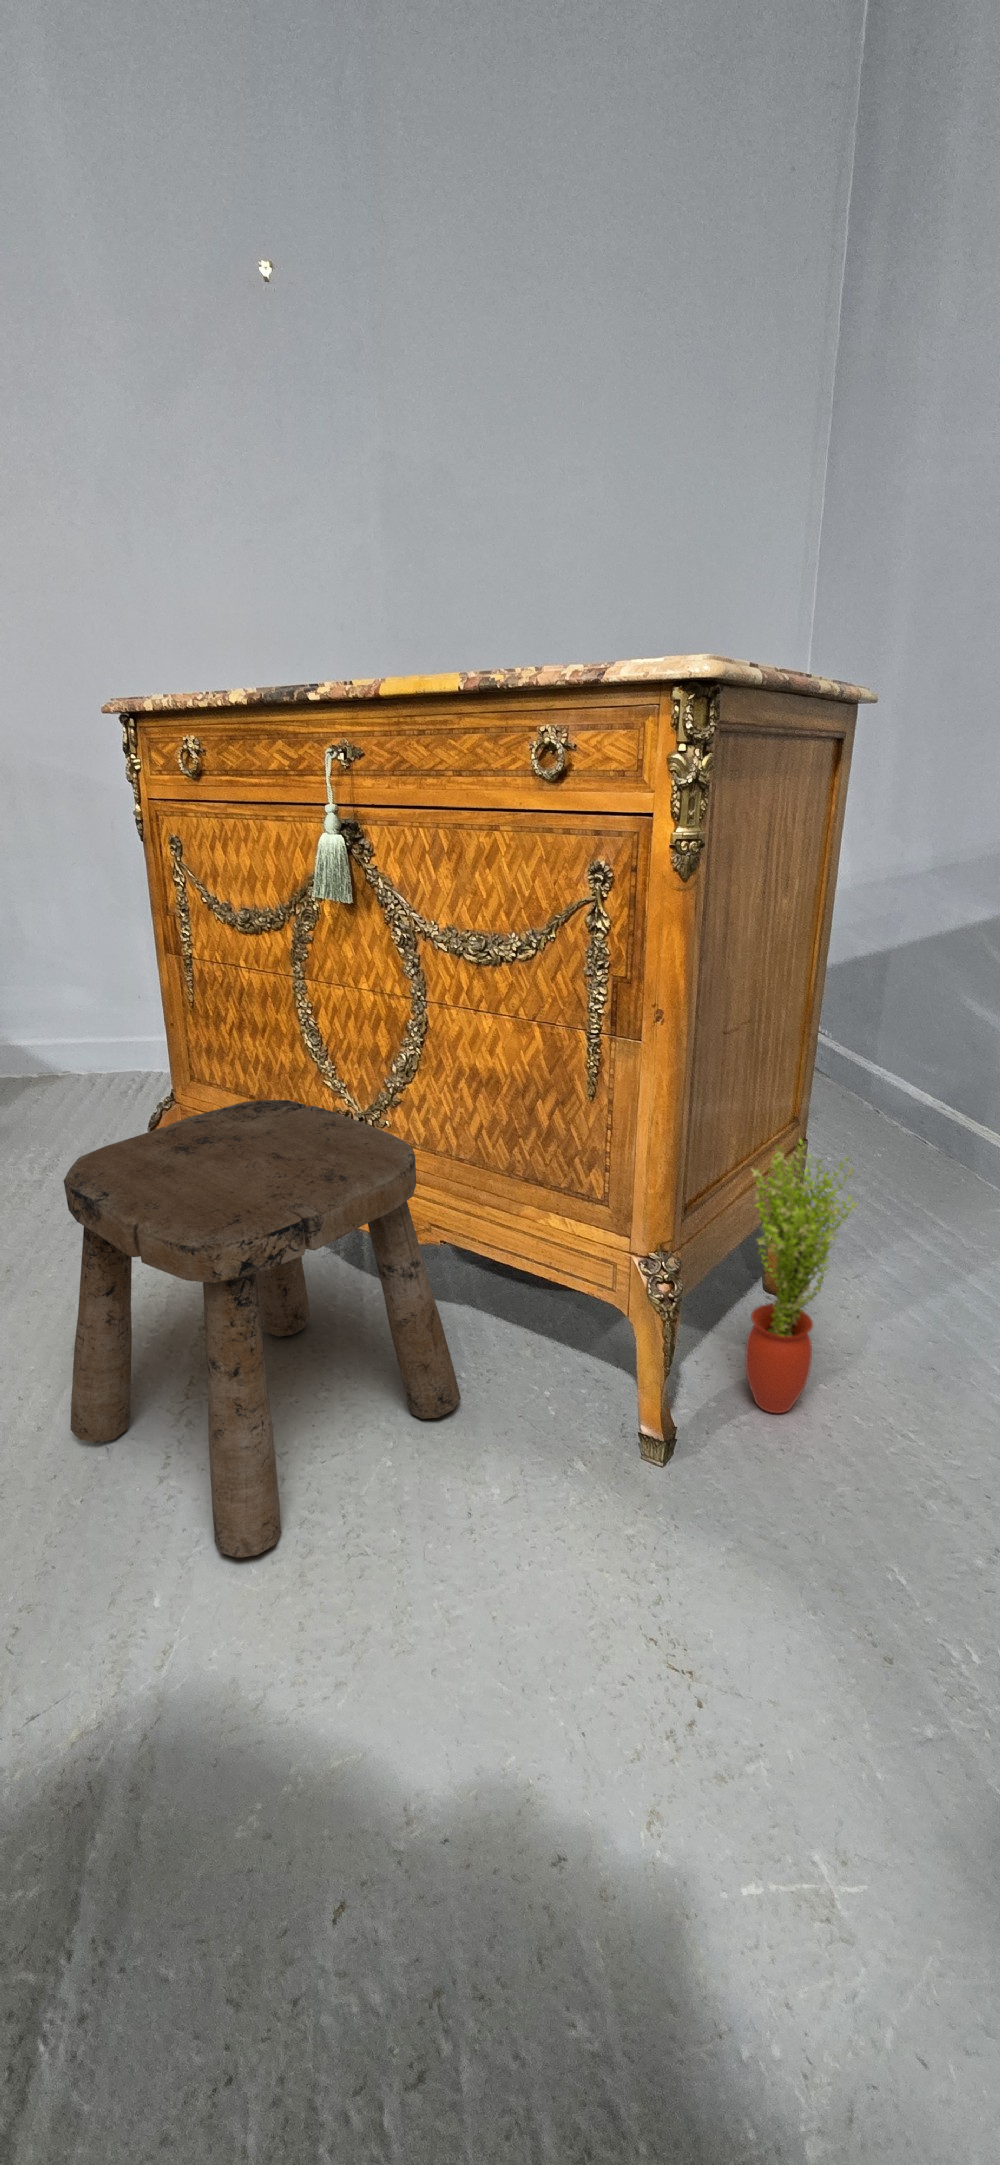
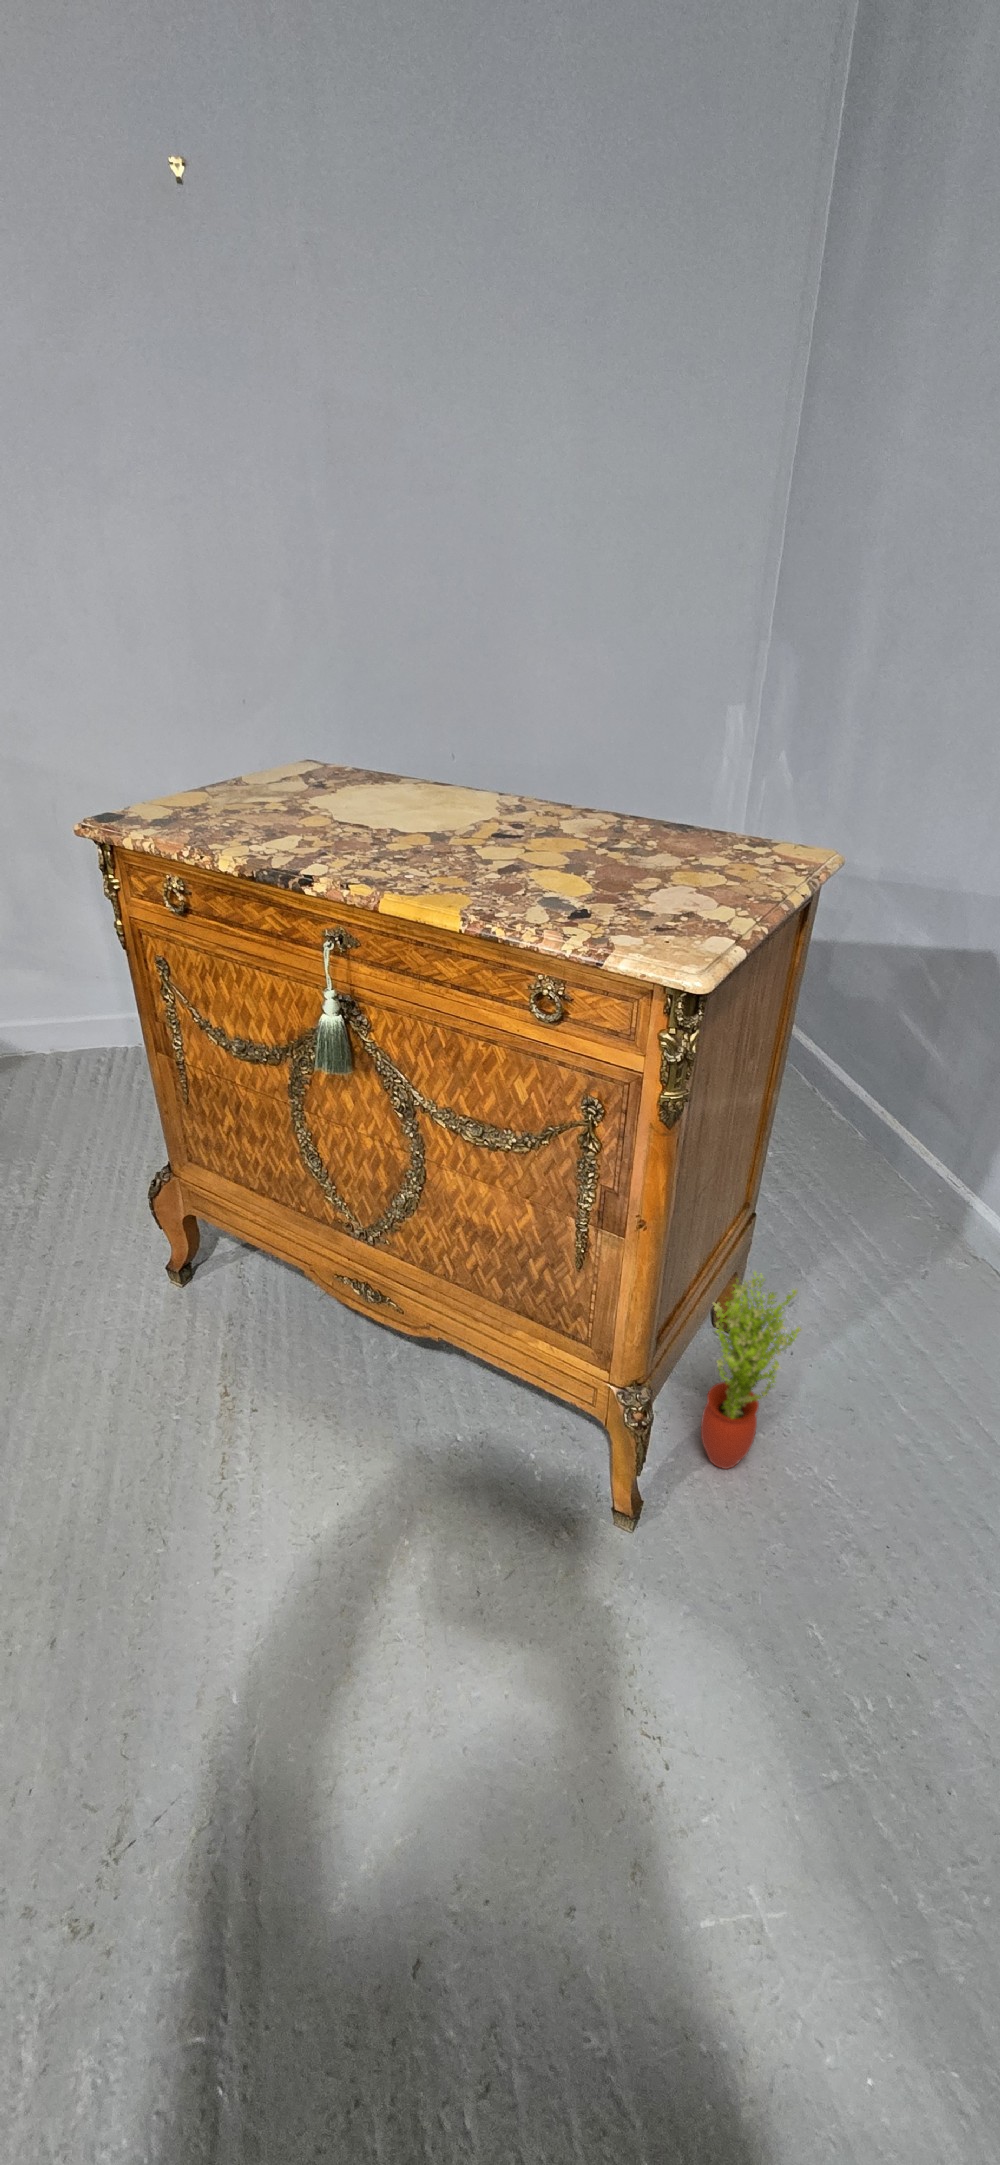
stool: present [64,1100,461,1558] -> none [113,1223,461,1652]

